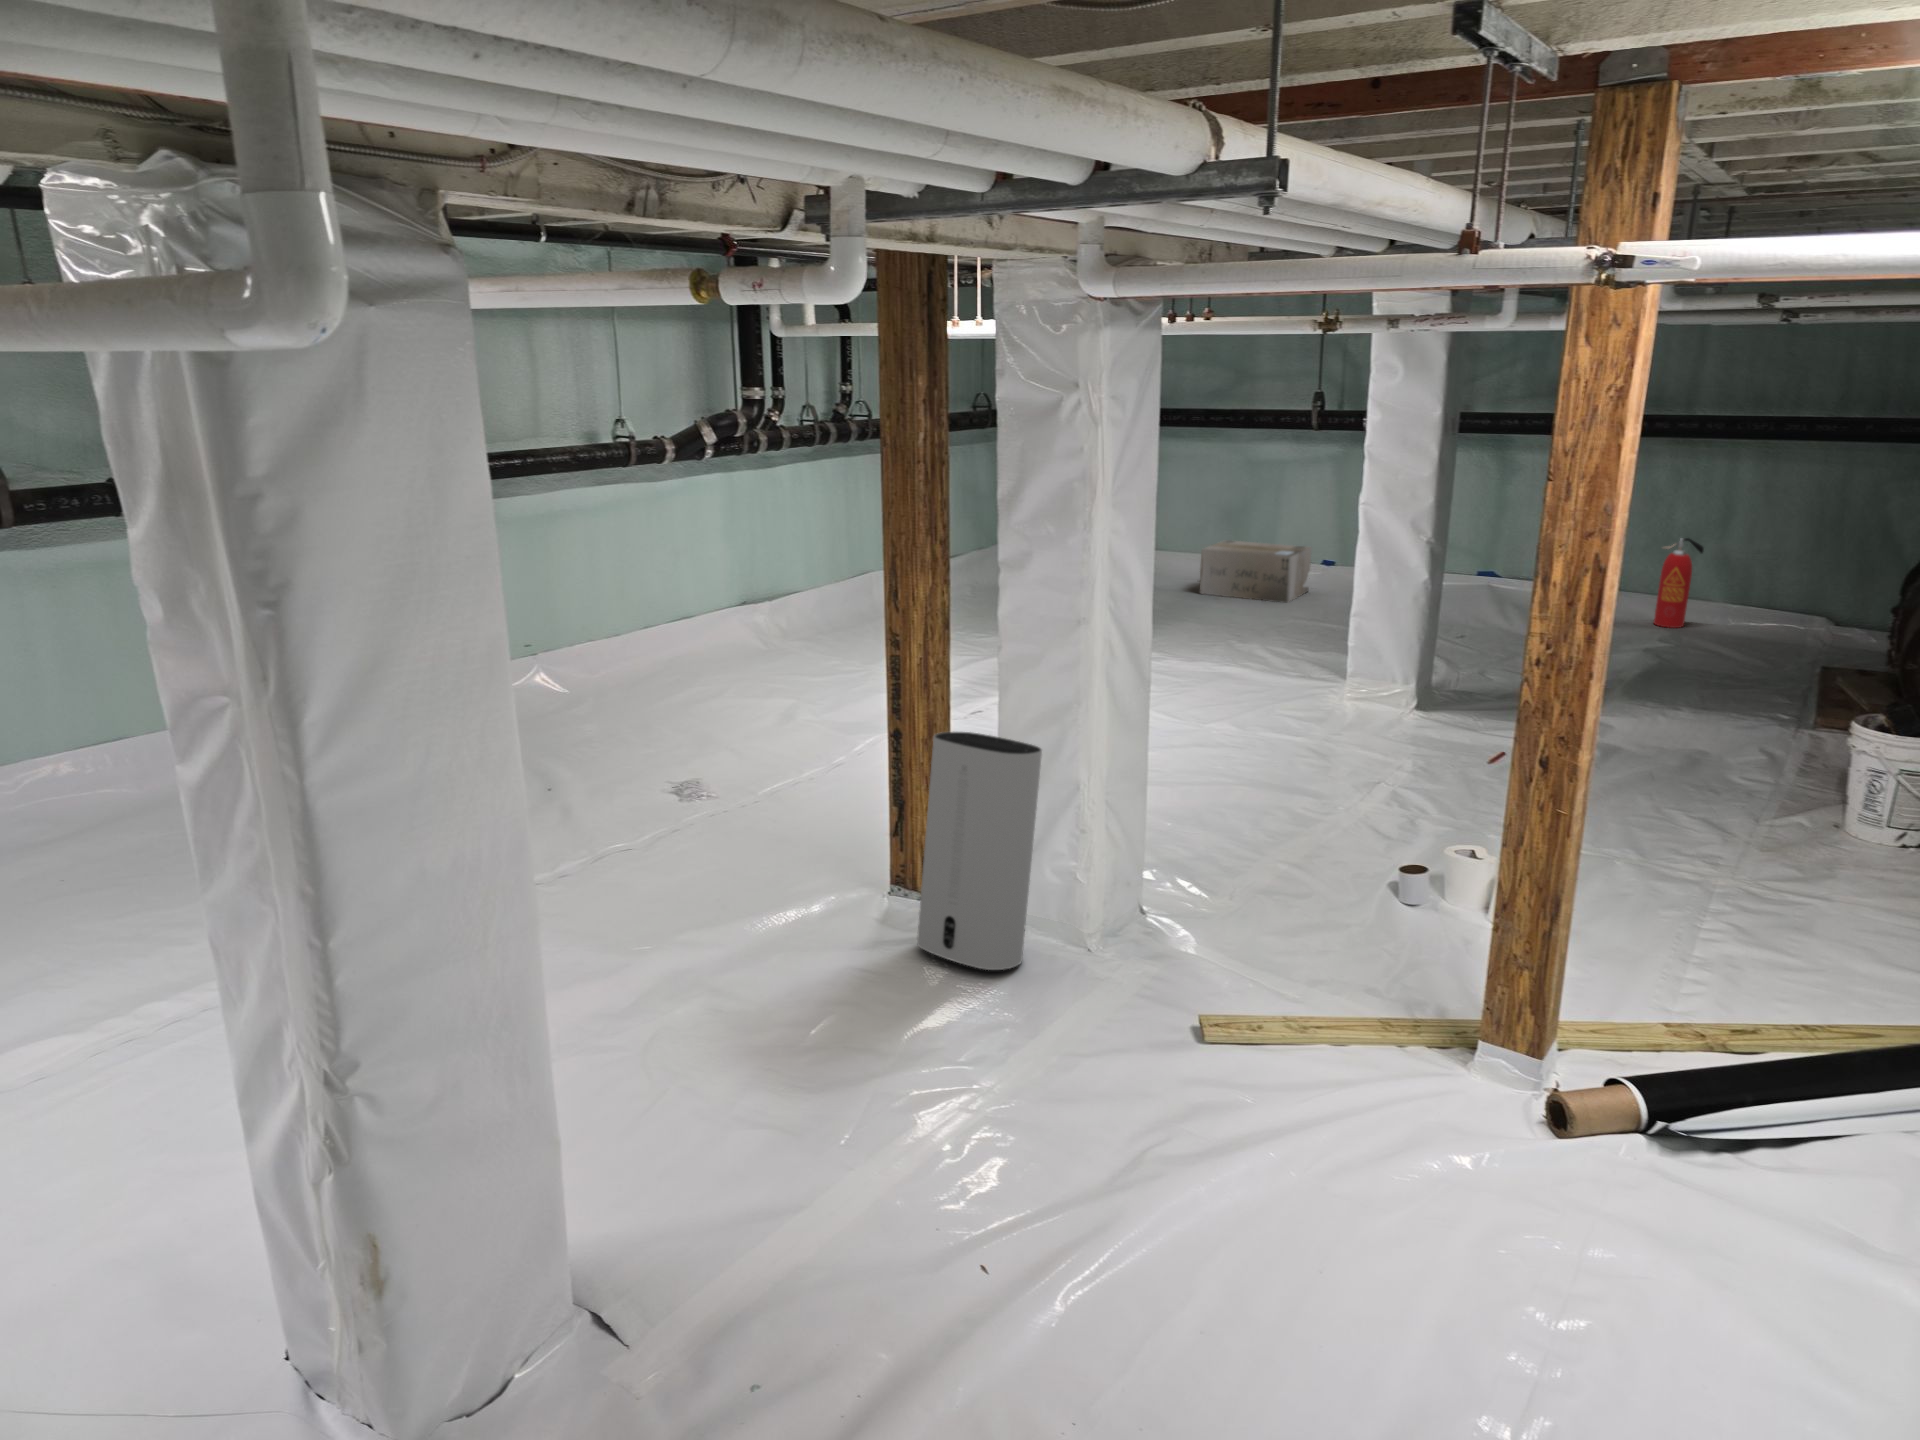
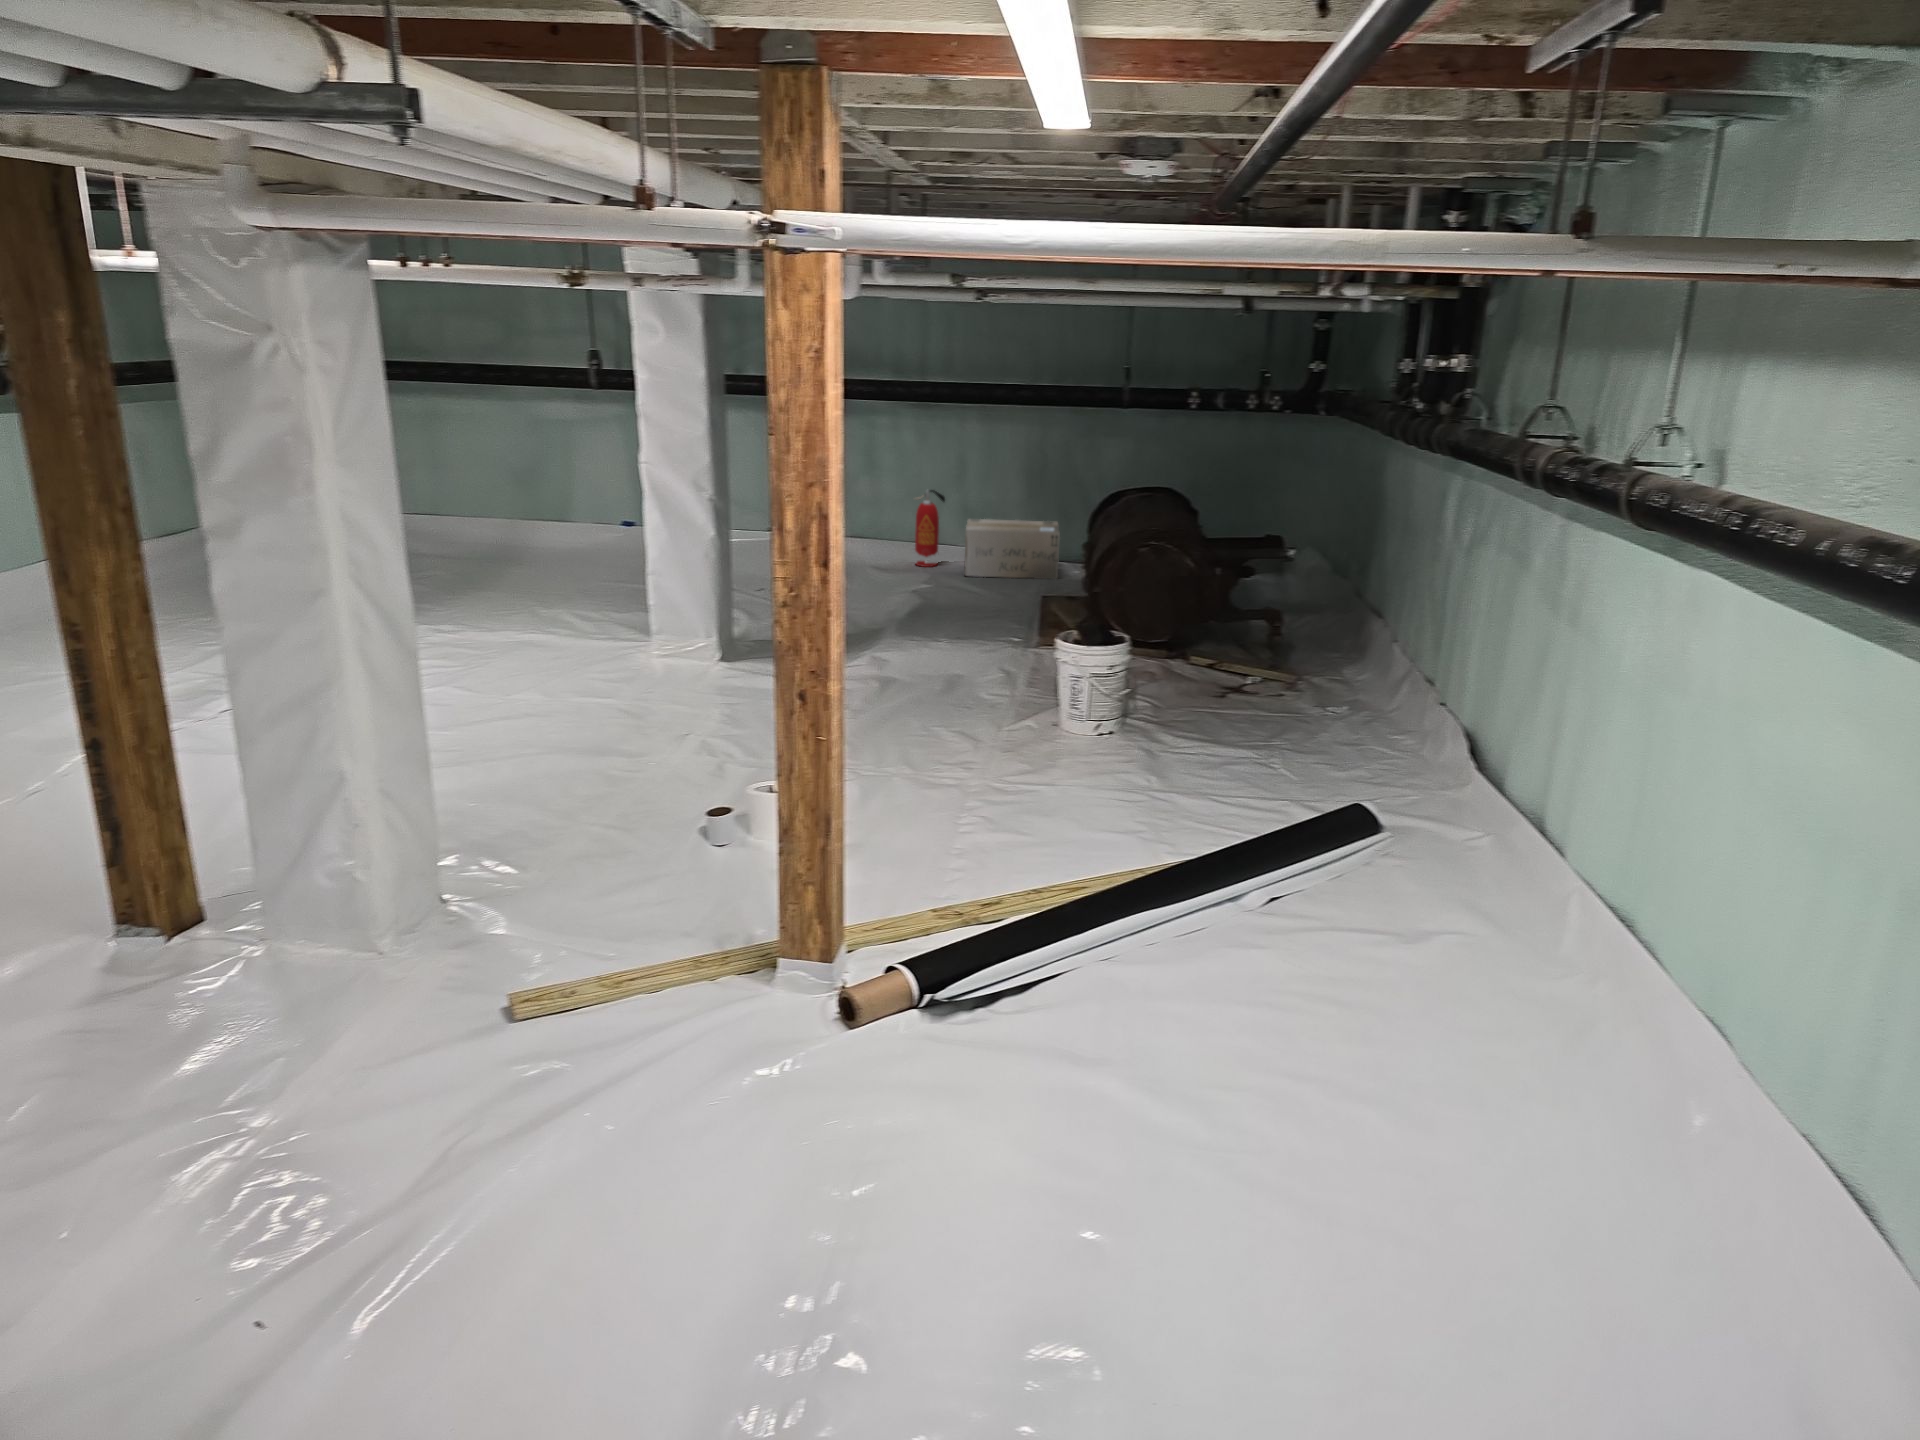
cardboard box: present [1199,540,1312,603] -> present [964,519,1060,579]
air purifier: present [917,732,1042,970] -> none [155,739,309,1000]

